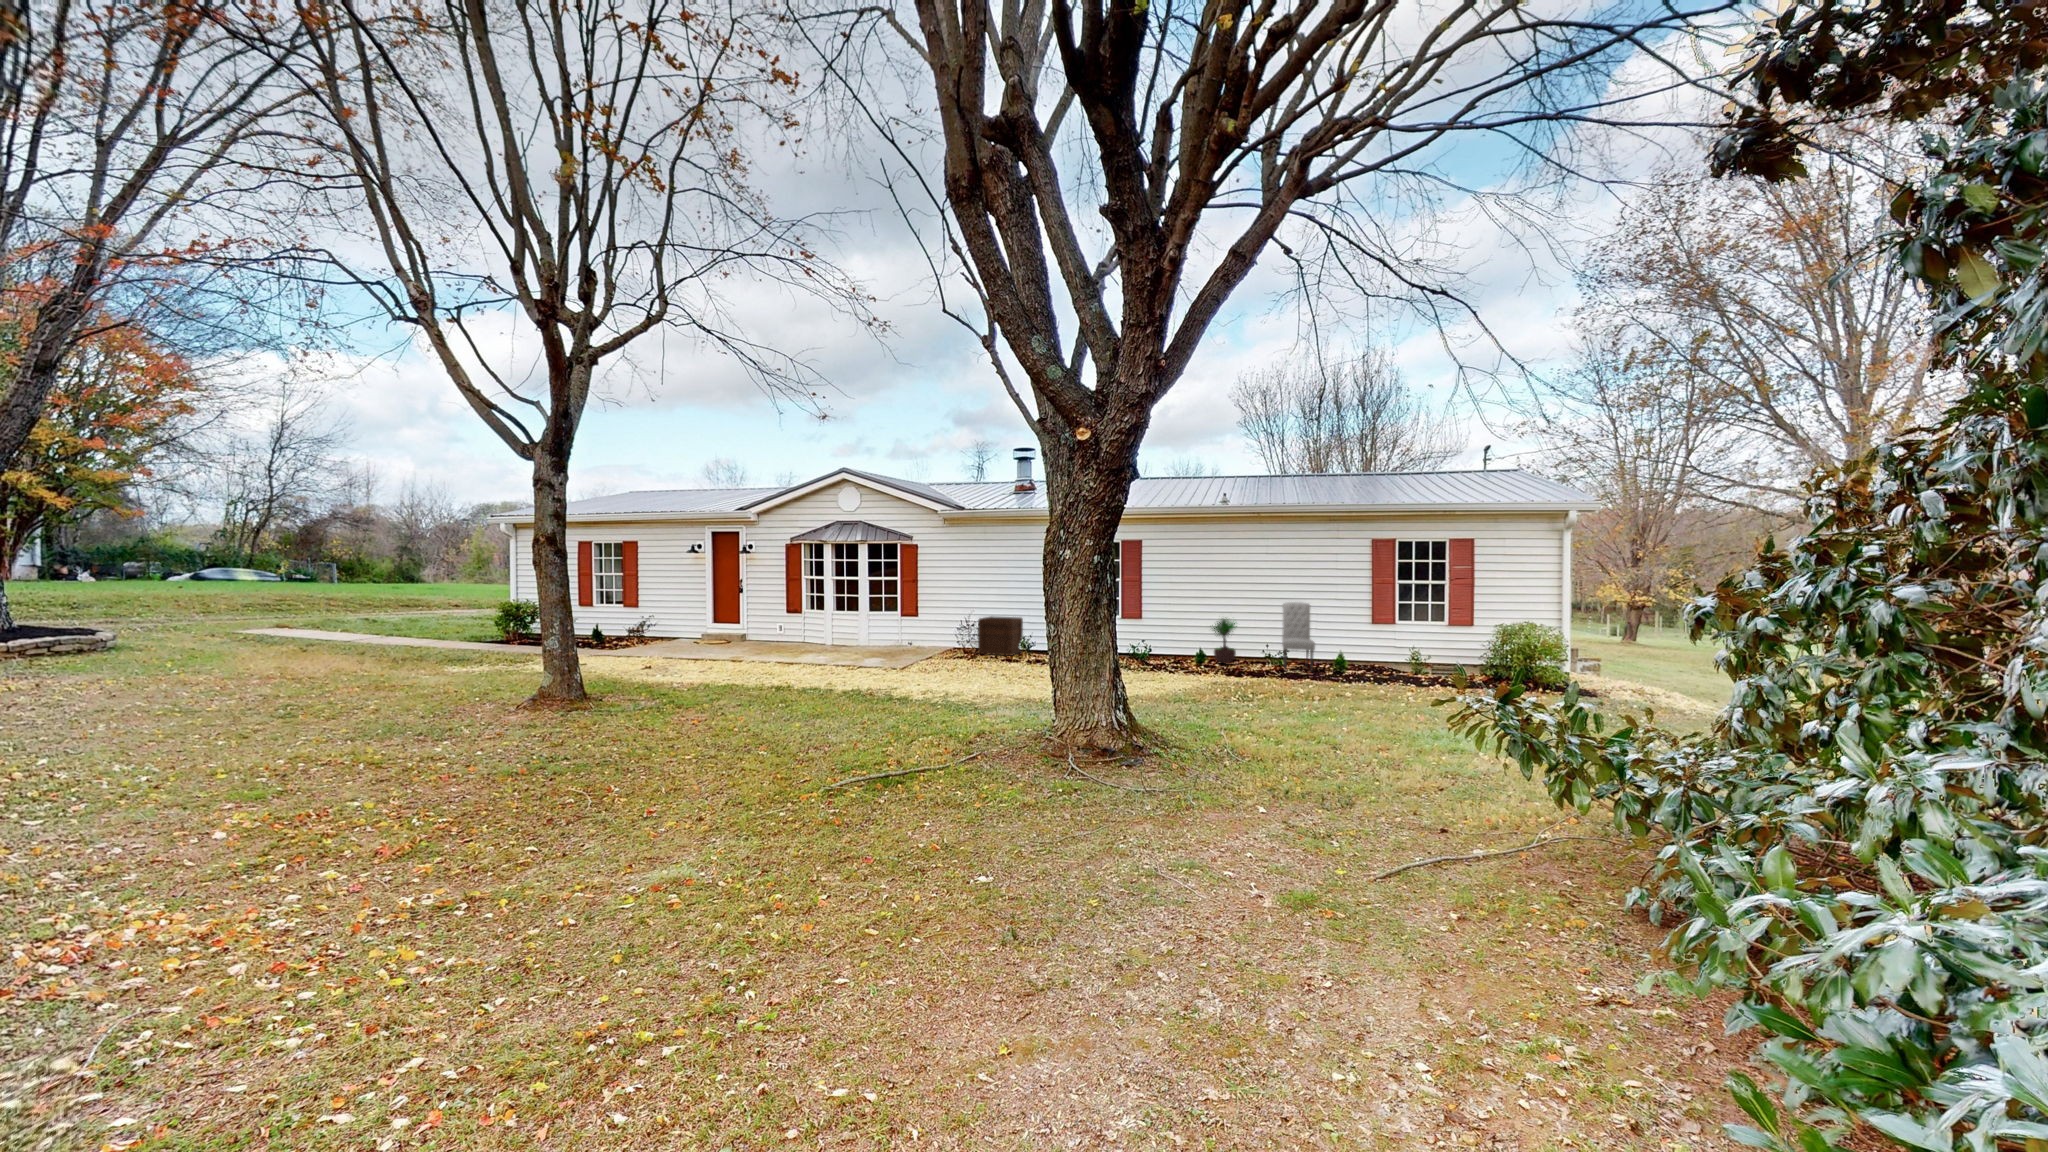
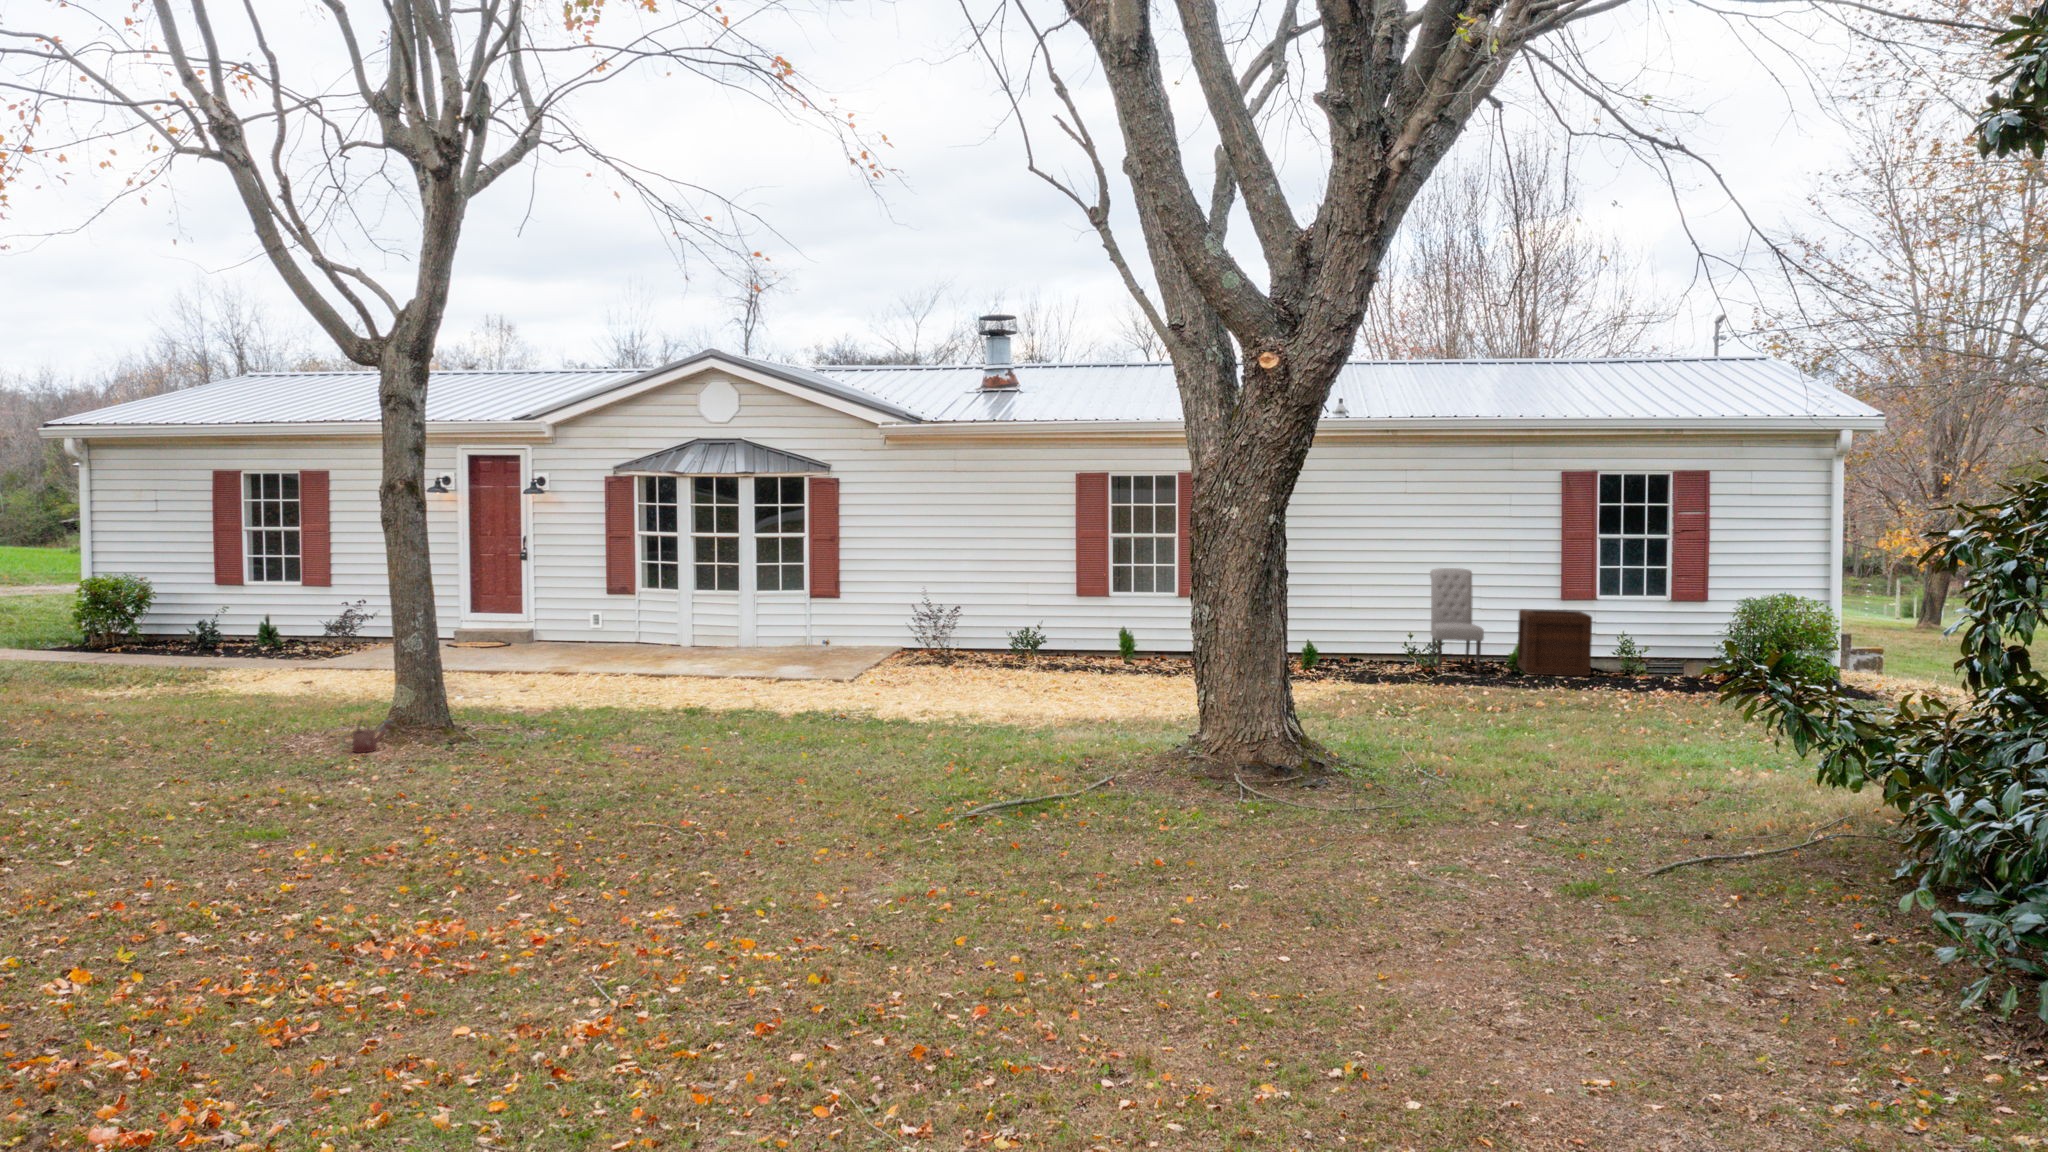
wooden crate: present [978,616,1023,656] -> present [1517,609,1592,676]
potted tree: present [1212,619,1237,664] -> none [1320,587,1367,664]
watering can: none [506,687,543,709] -> present [343,720,392,753]

